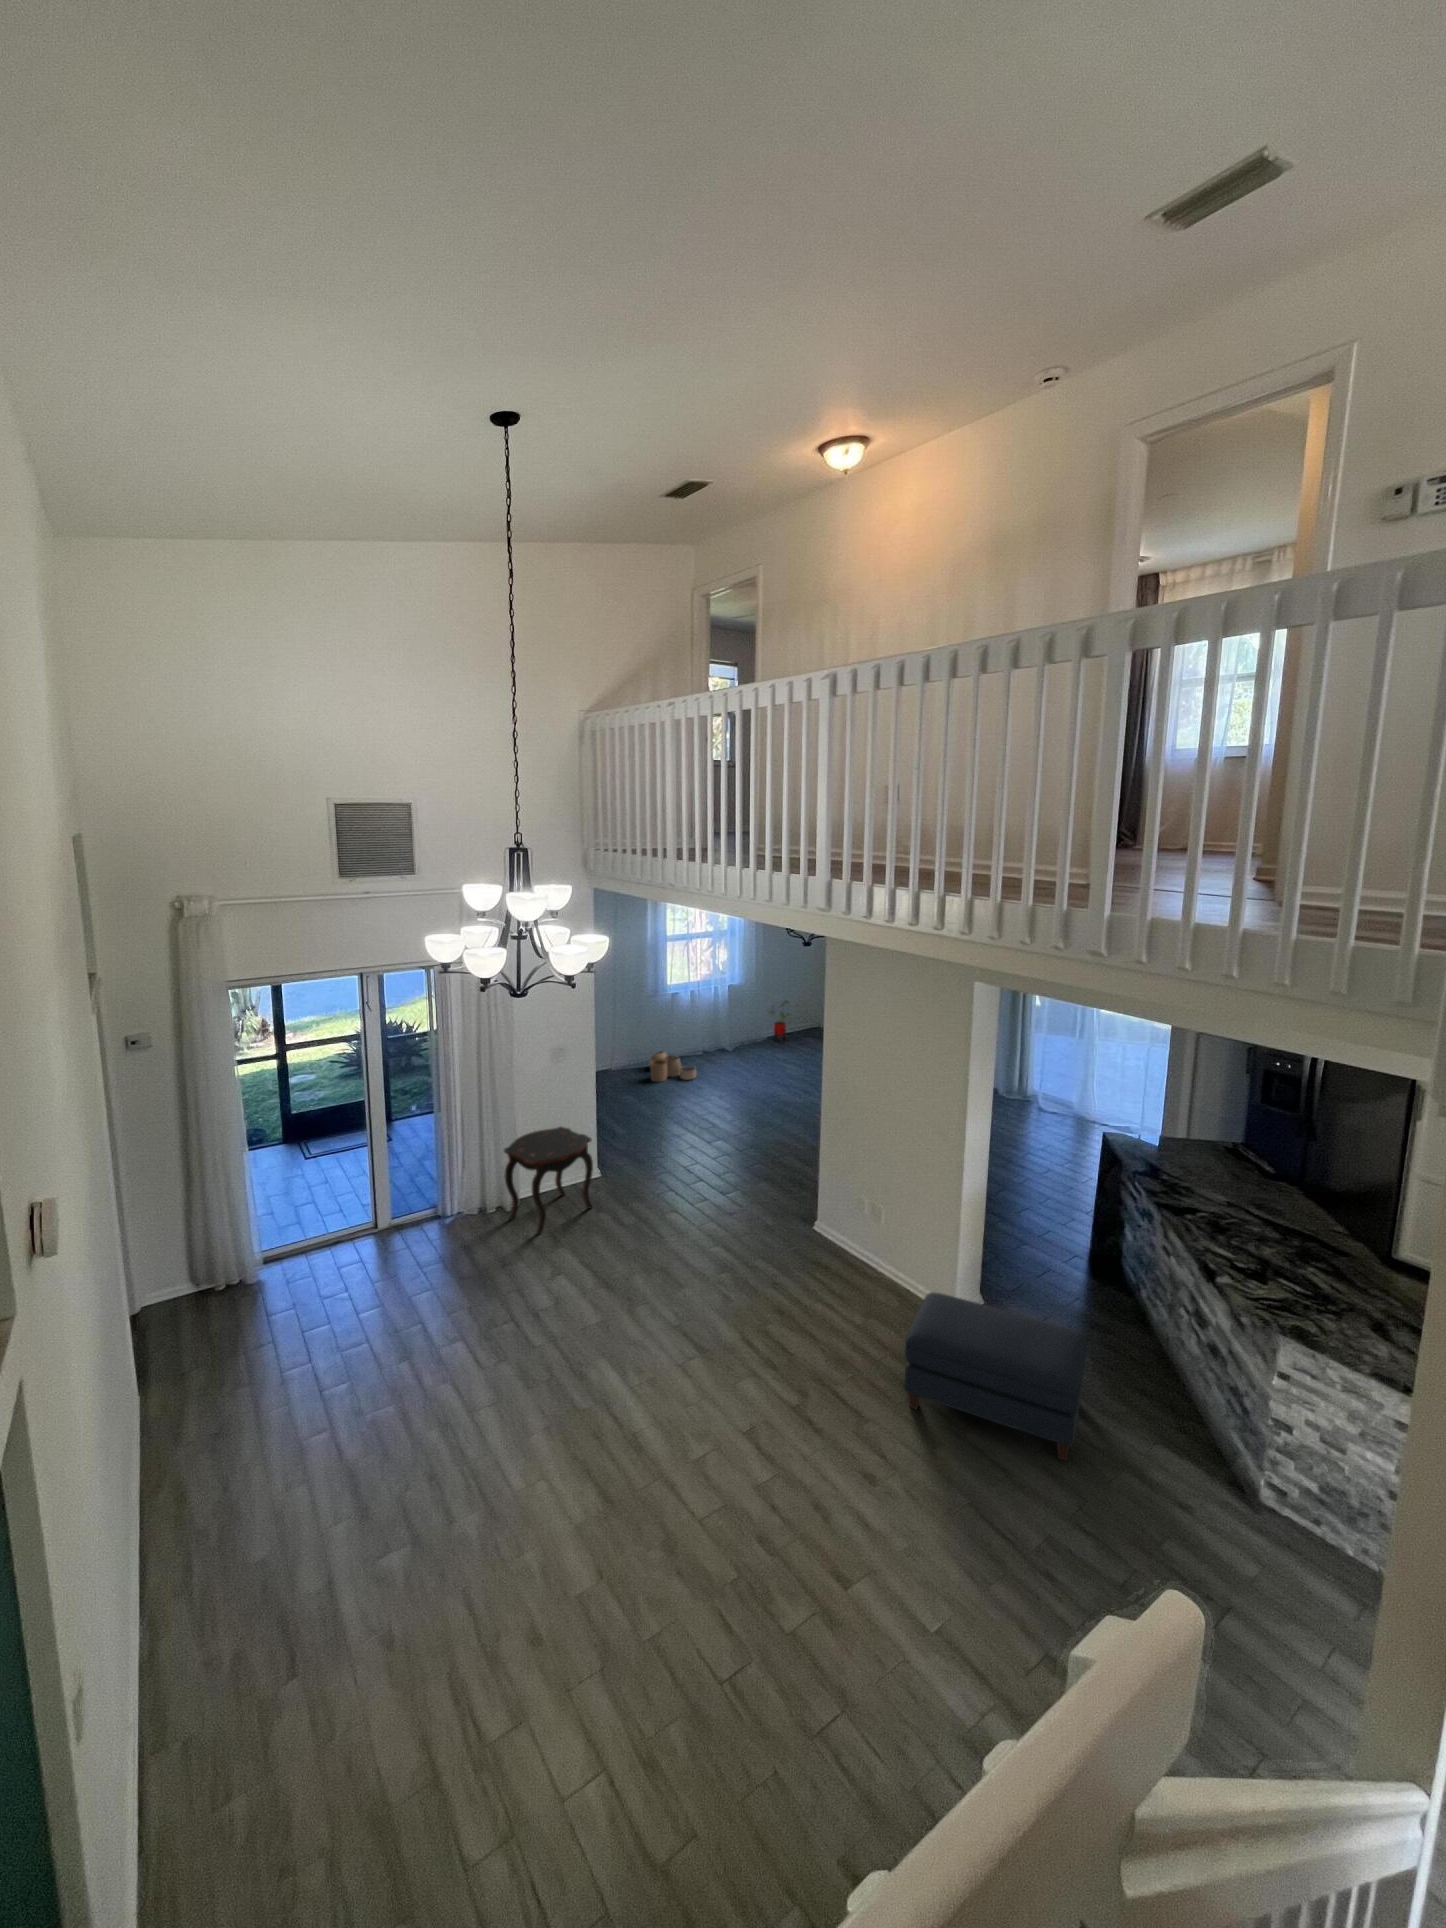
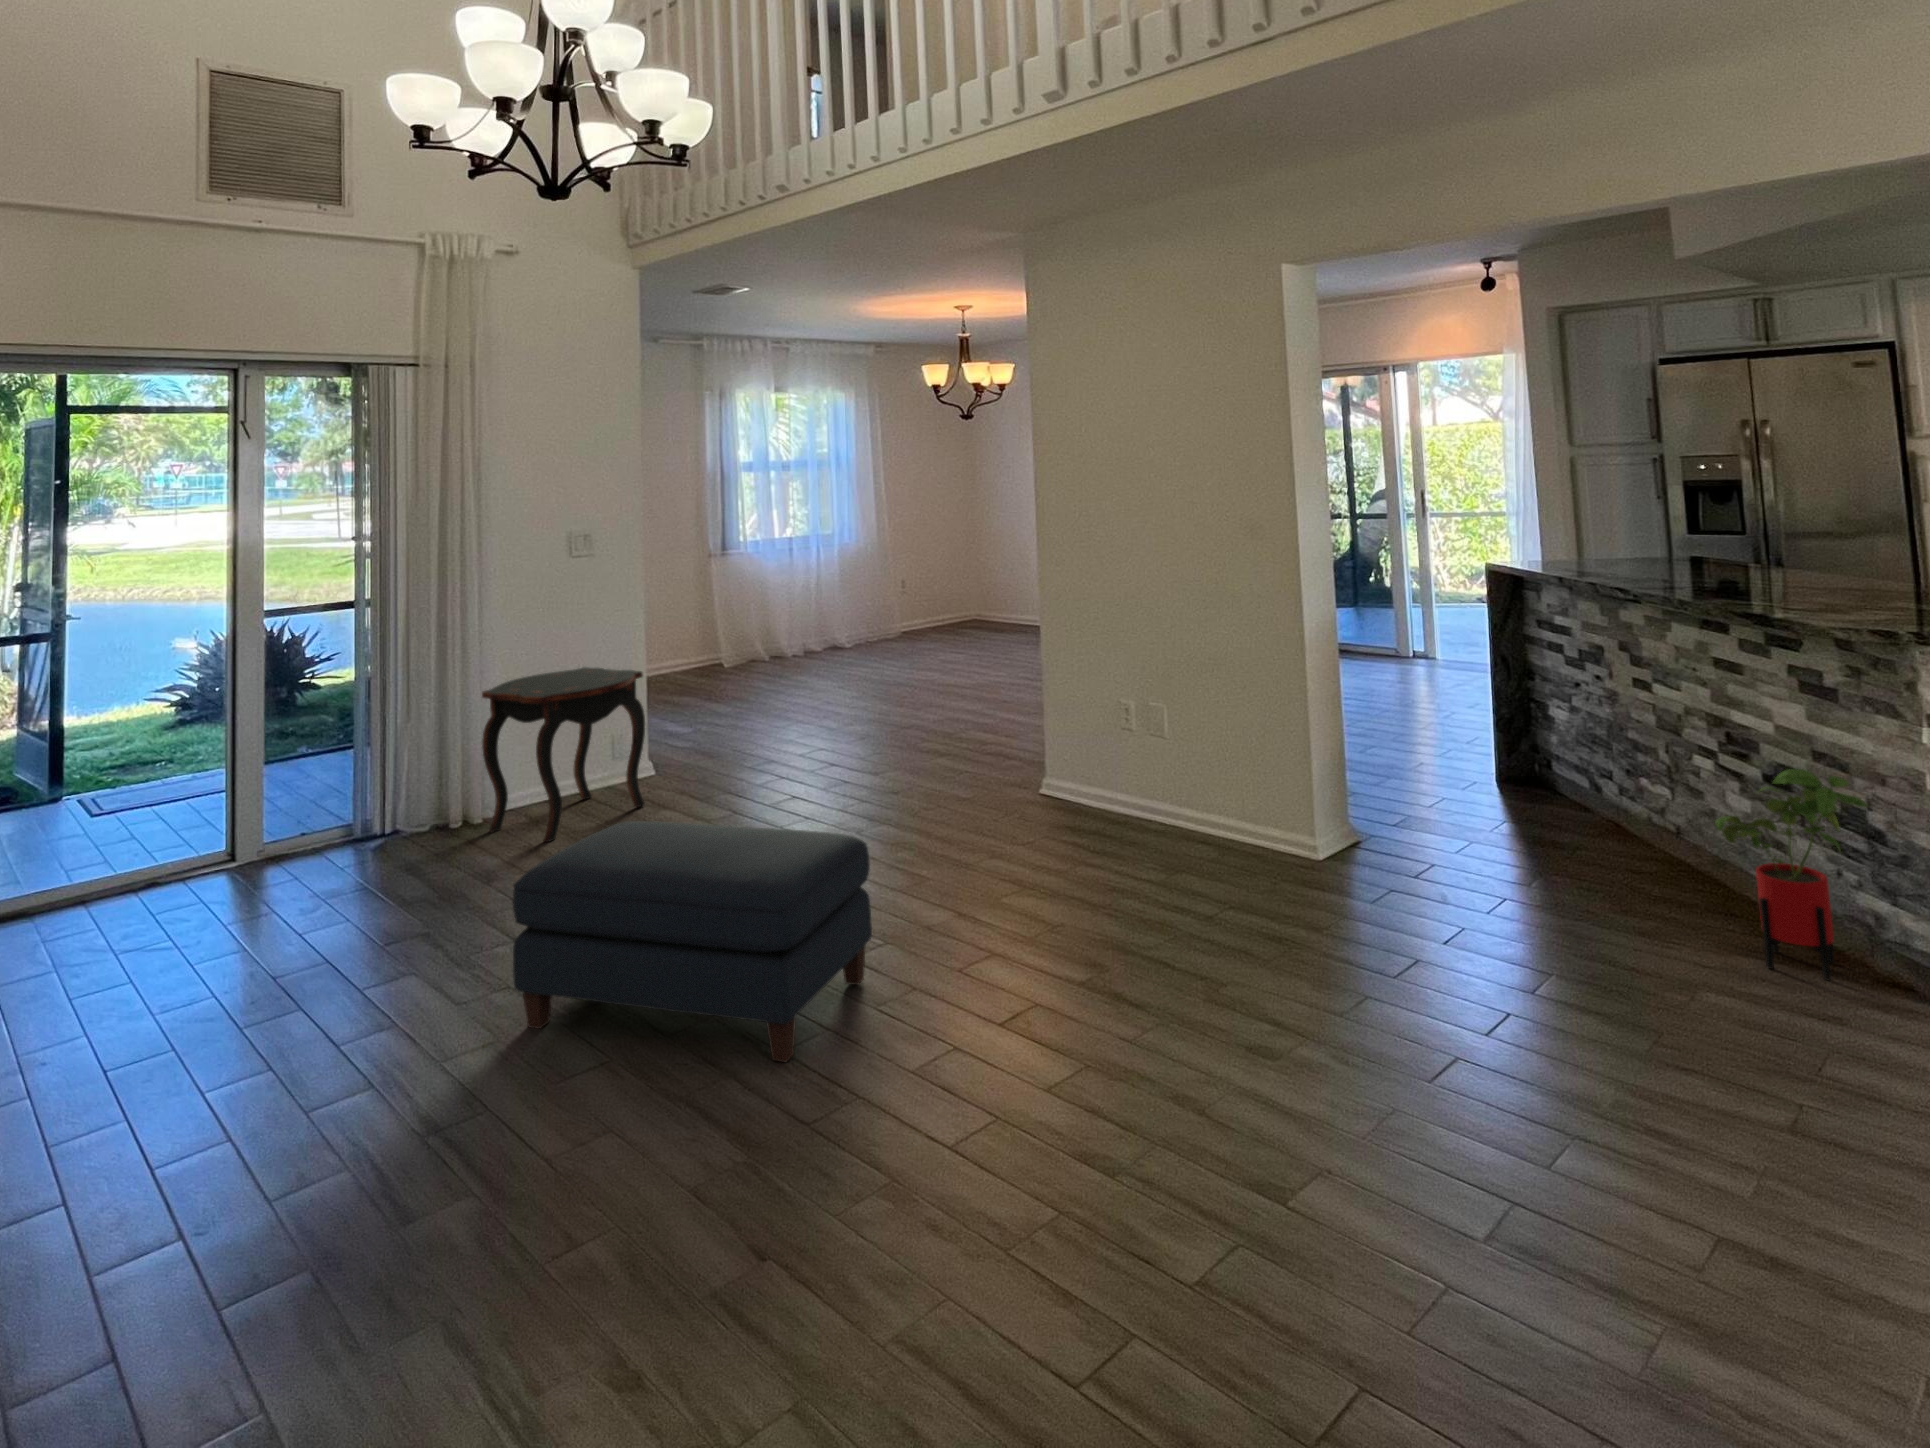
house plant: present [767,1000,789,1040] -> present [1715,769,1868,980]
woven basket: present [650,1051,696,1082] -> none [716,637,796,681]
ottoman: present [904,1292,1087,1461] -> present [513,821,872,1062]

